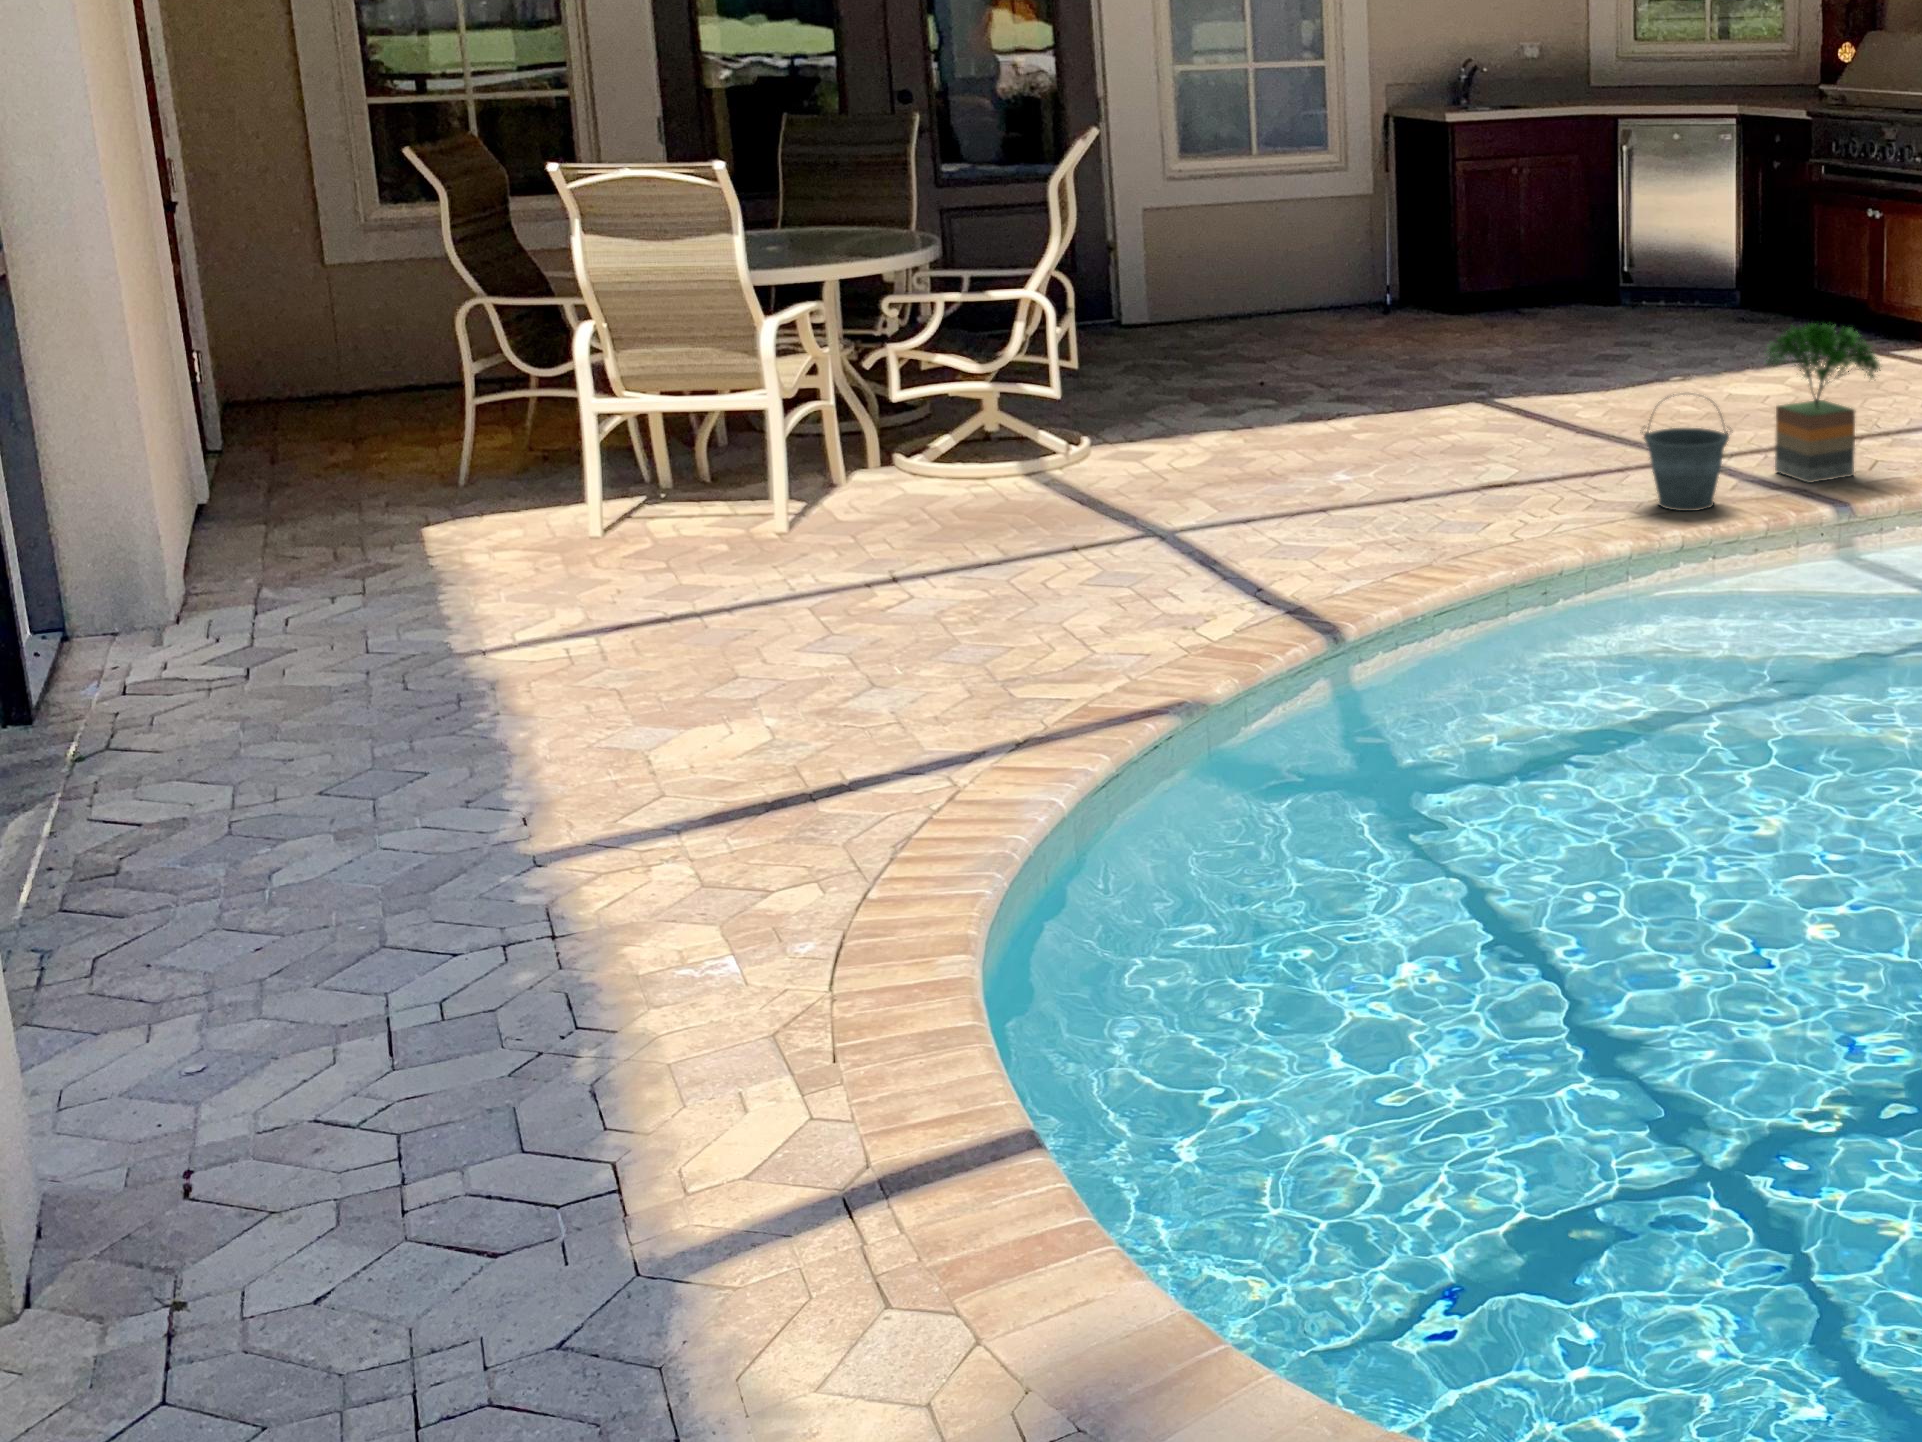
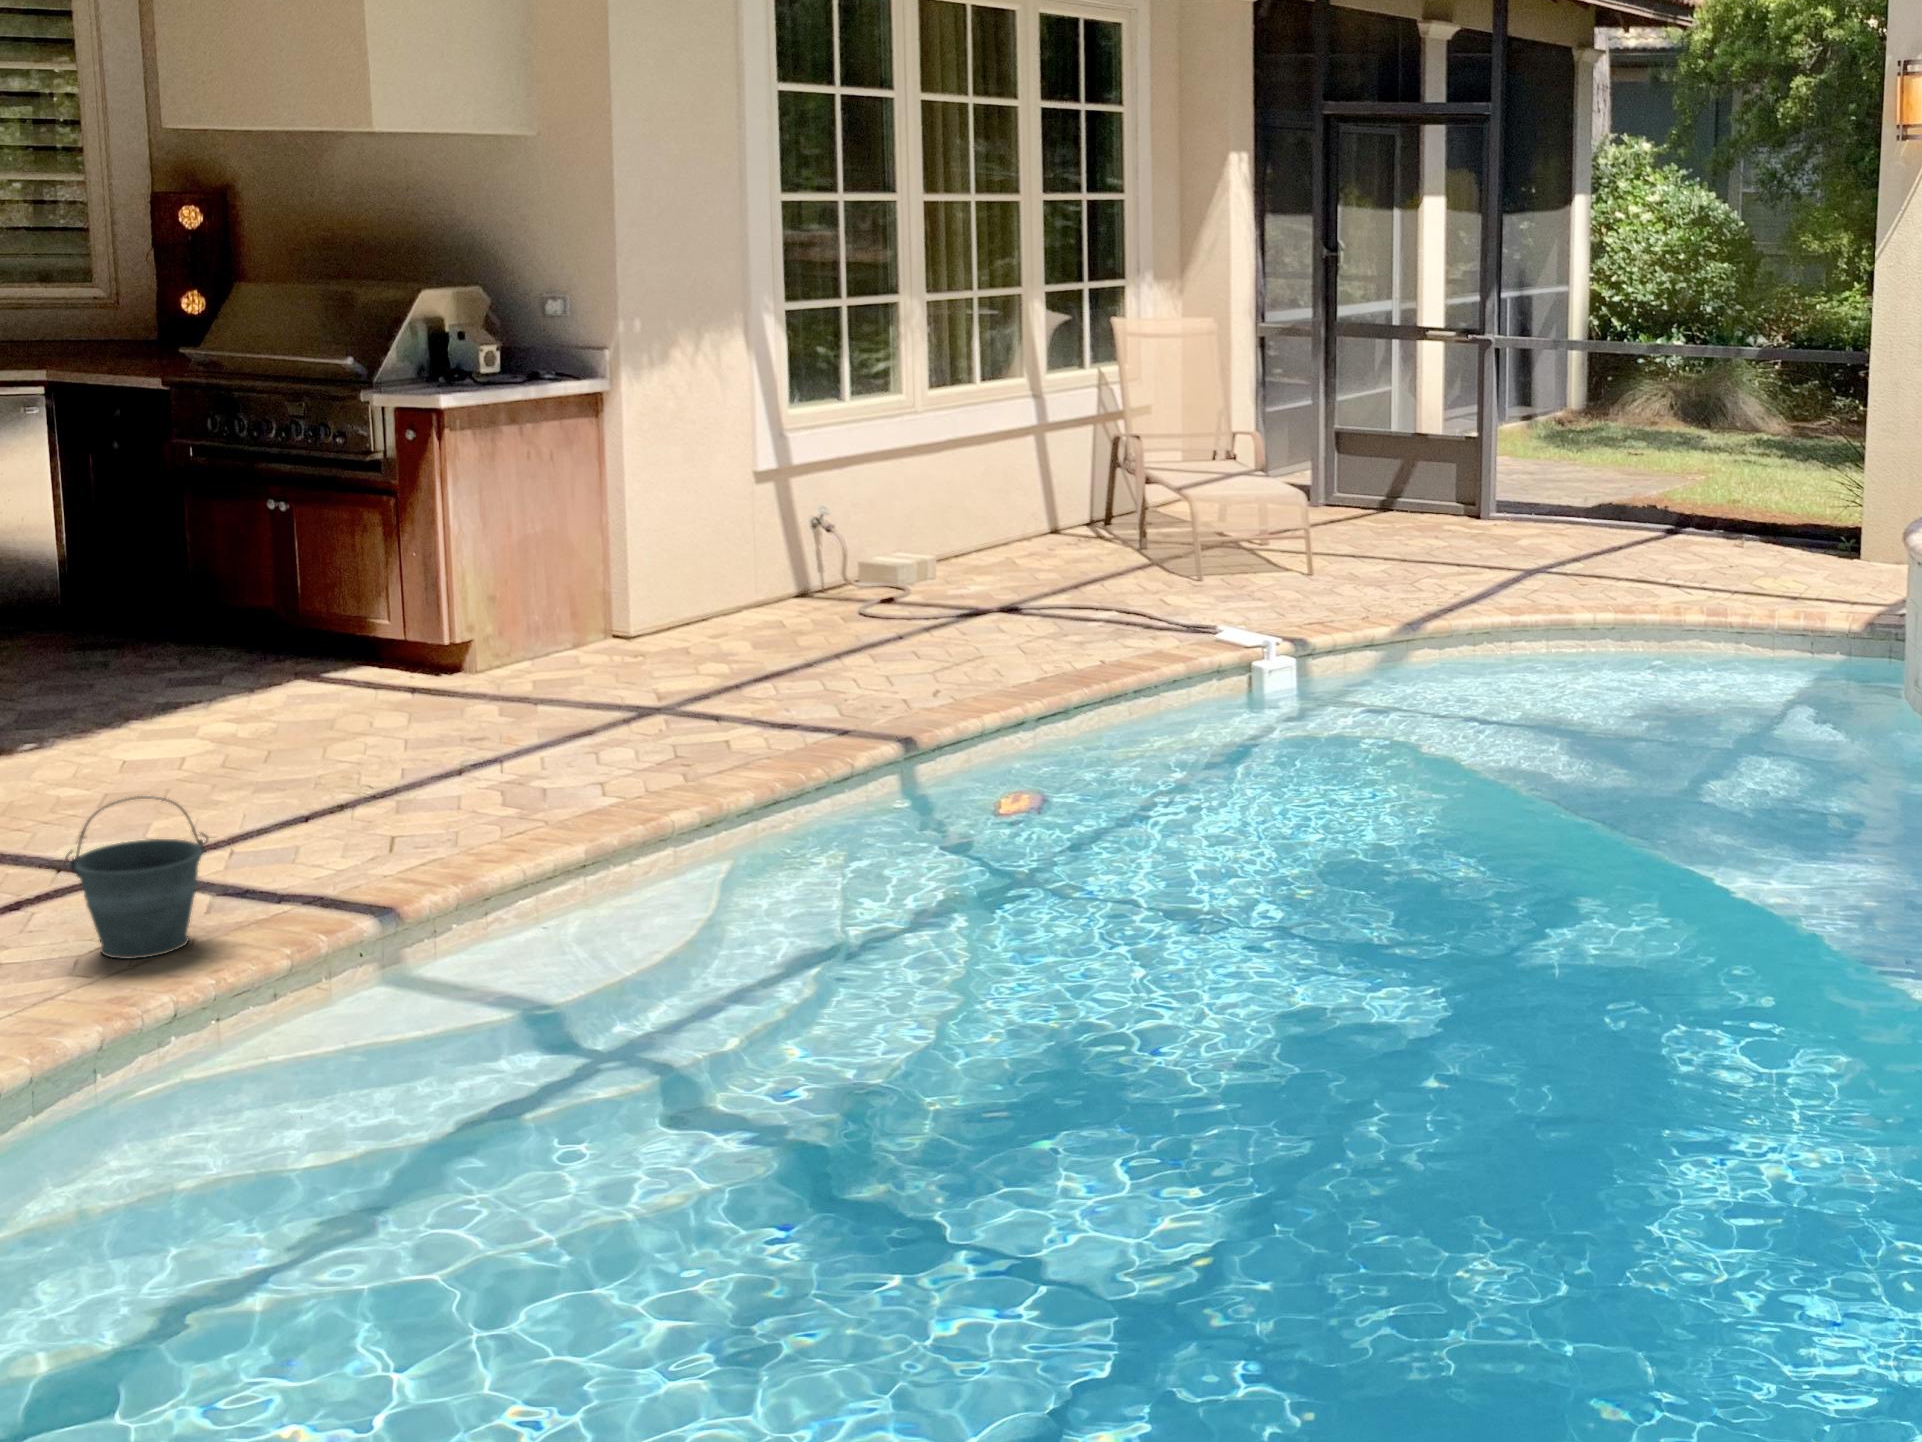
potted tree: present [1766,323,1881,483] -> none [221,673,399,884]

